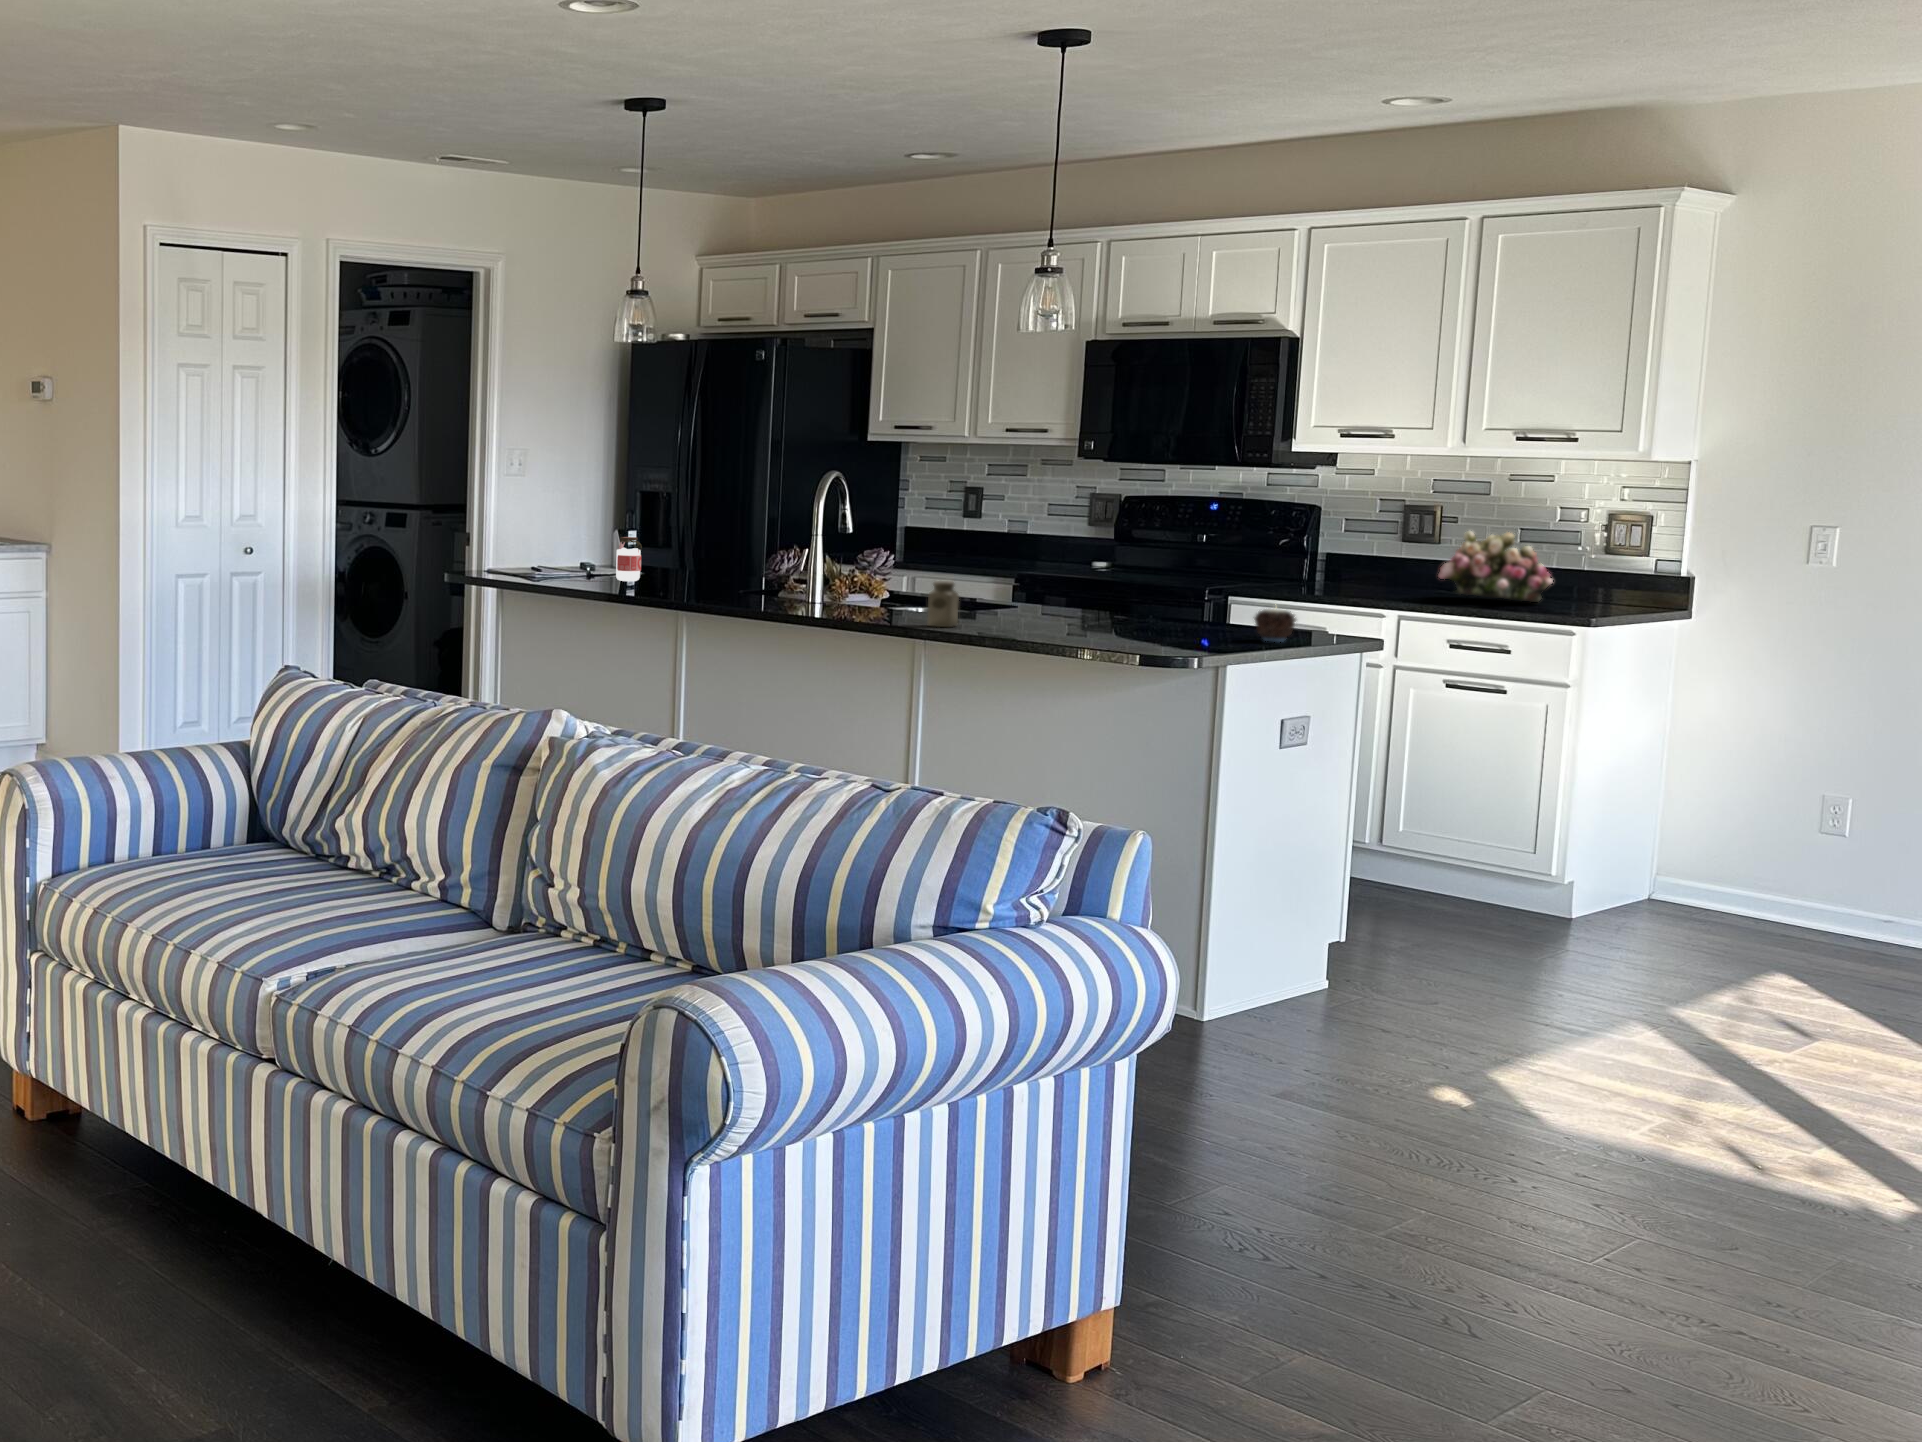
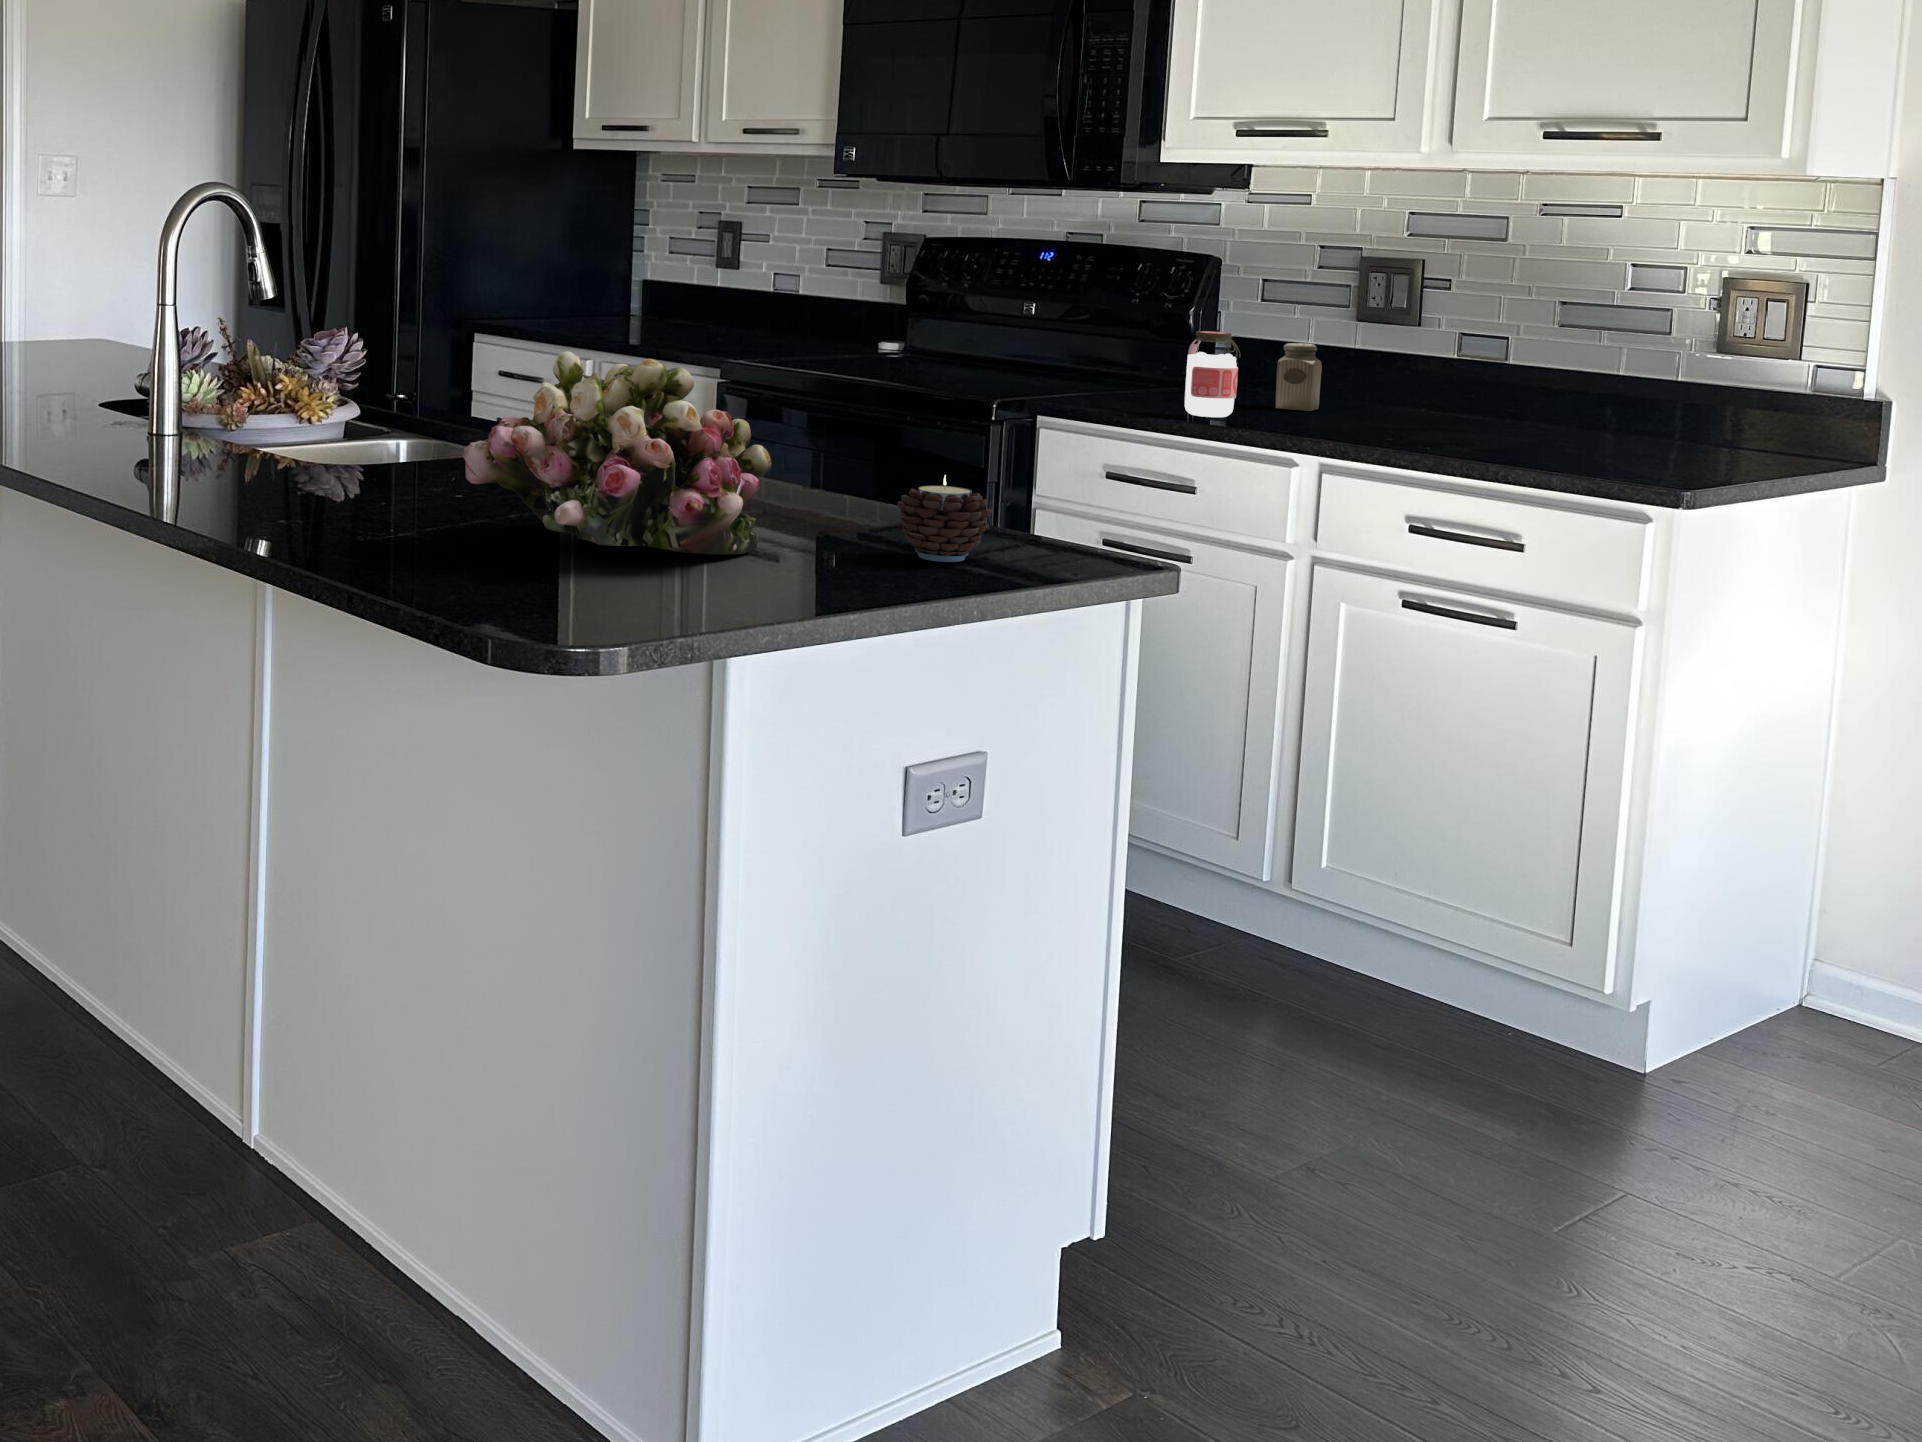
flower arrangement: present [1438,531,1552,602] -> present [463,351,771,554]
jar: present [616,537,642,581] -> present [1185,331,1241,417]
salt shaker: present [927,581,959,627] -> present [1276,343,1322,411]

